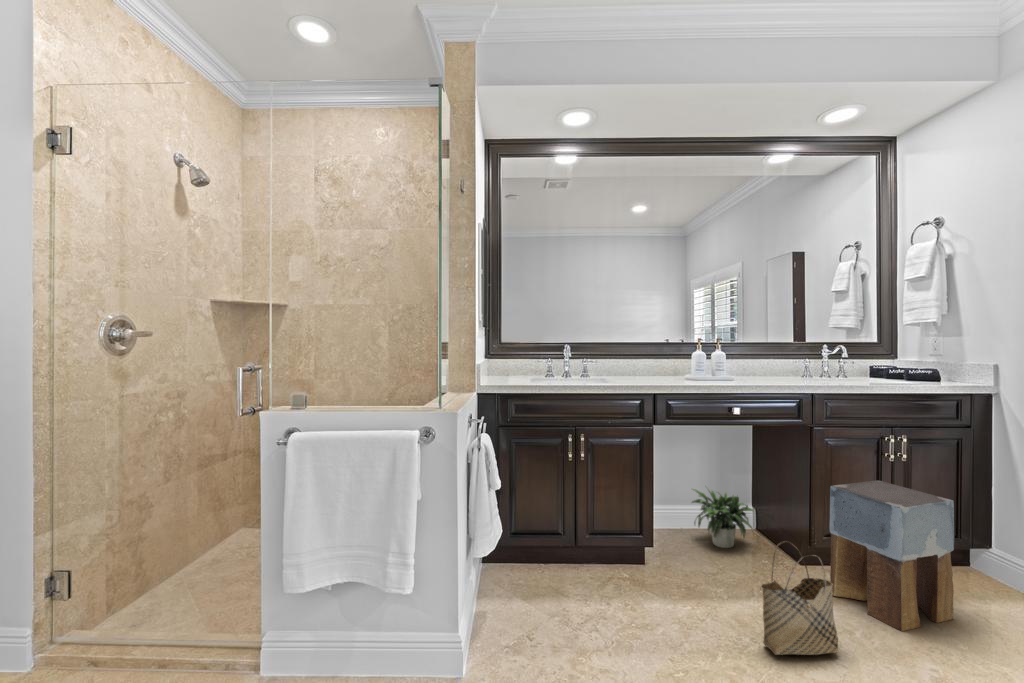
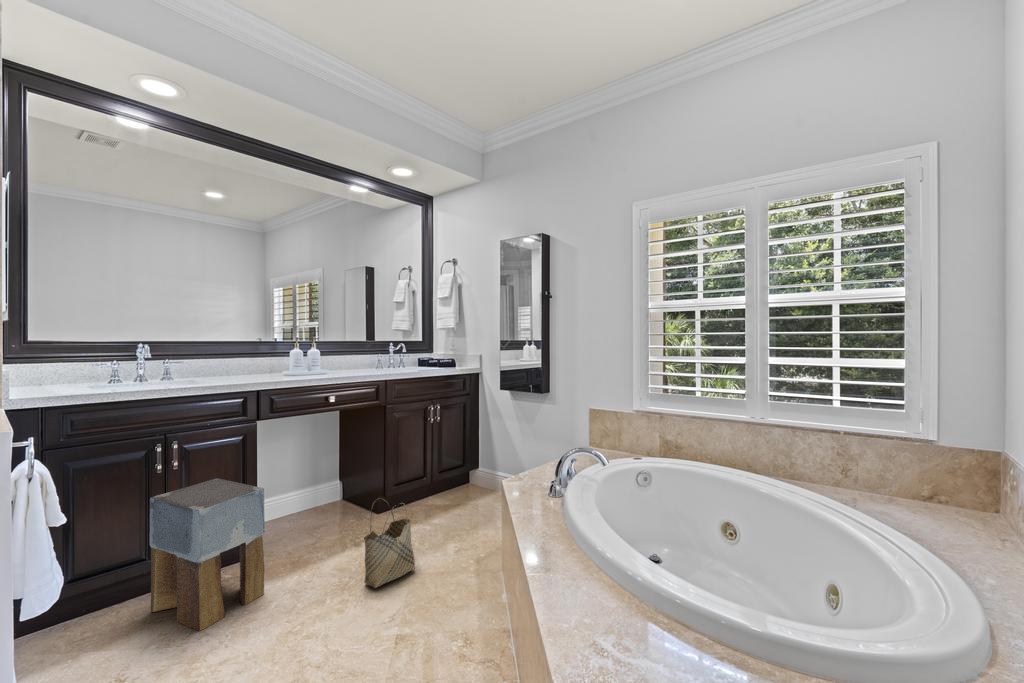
stool: present [830,480,954,631] -> present [150,478,265,631]
potted plant: present [692,489,753,548] -> none [273,468,342,518]

